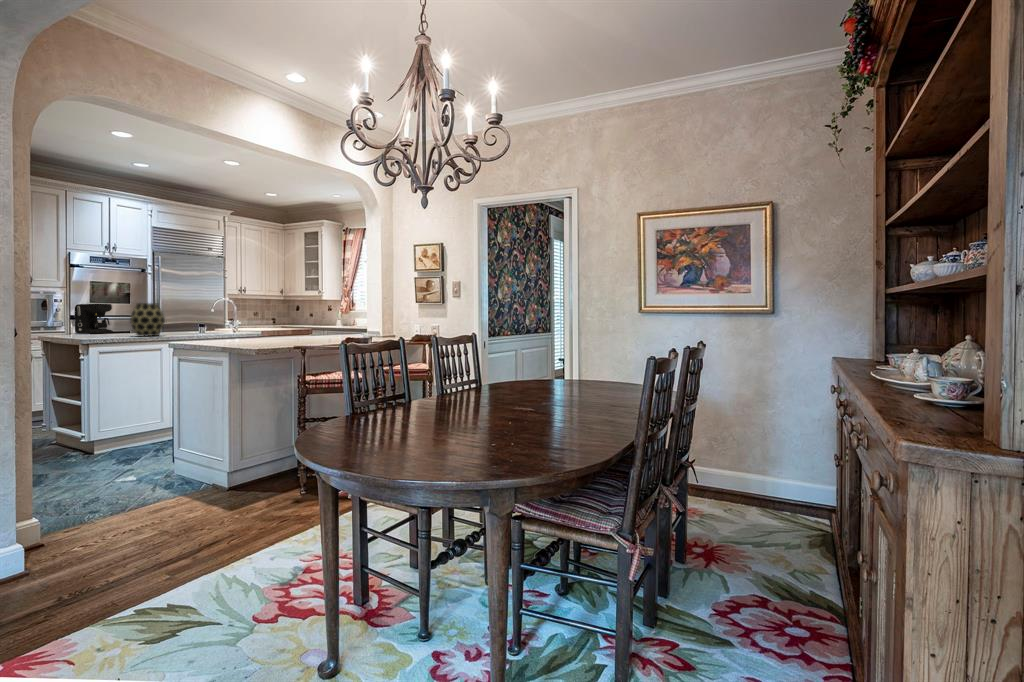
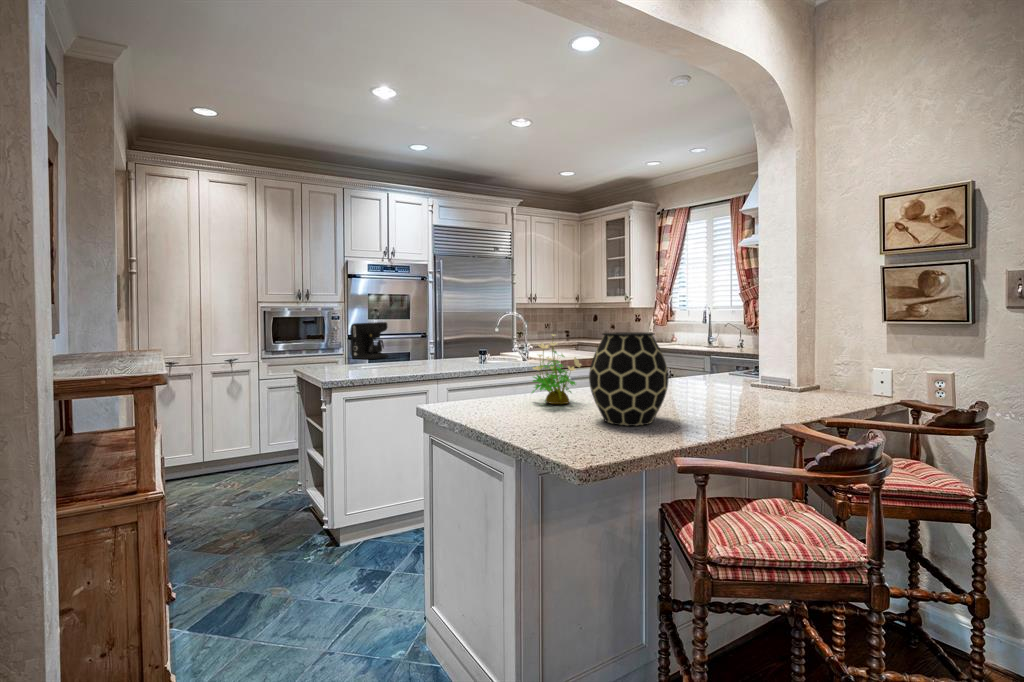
vase: present [130,303,165,336] -> present [589,332,669,426]
potted plant: none [241,305,271,341] -> present [532,334,581,404]

